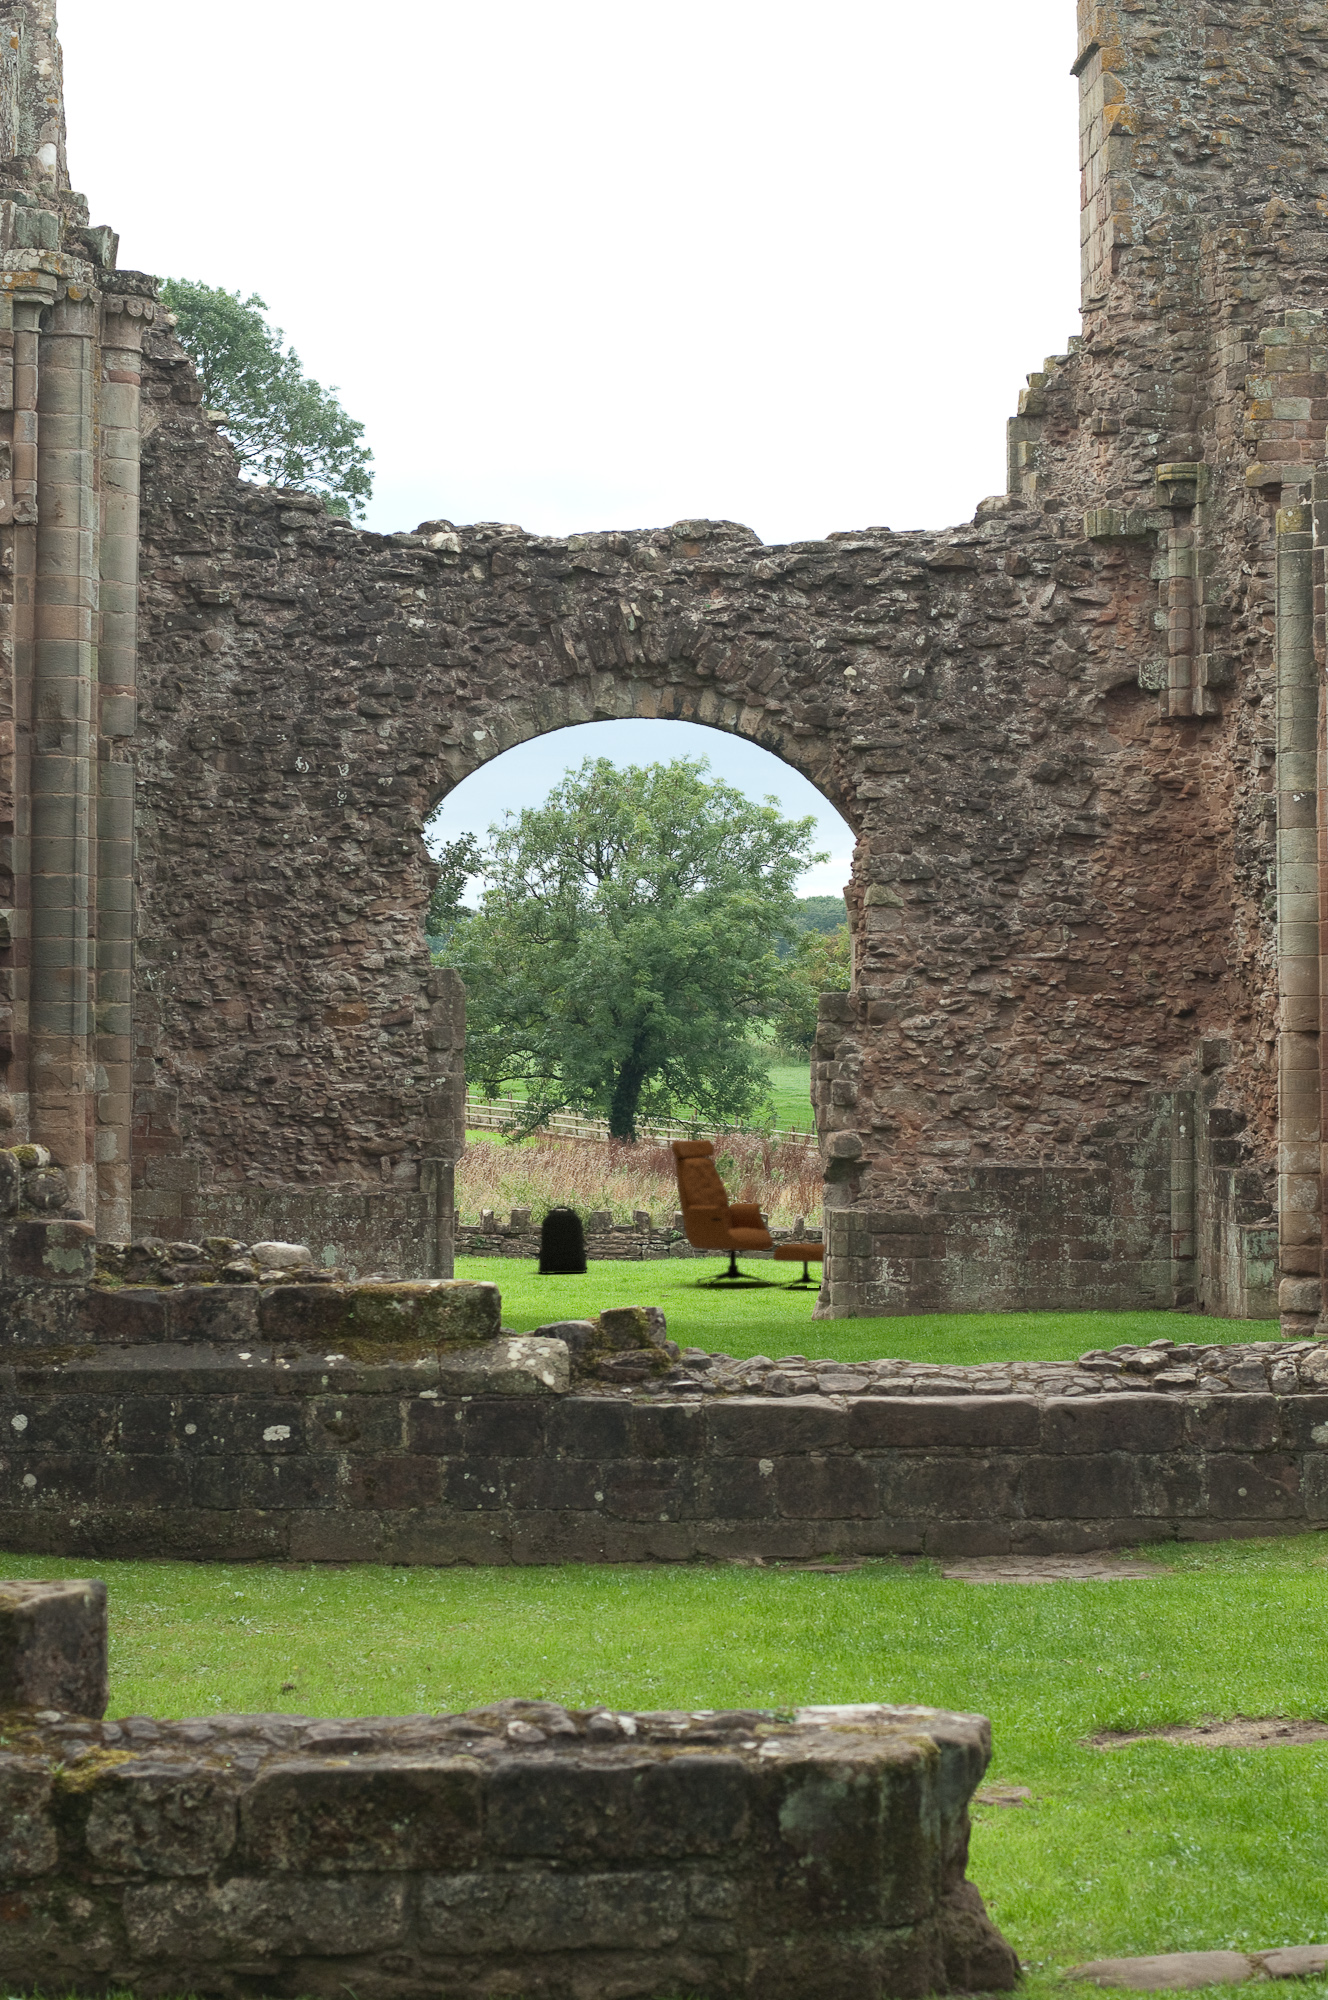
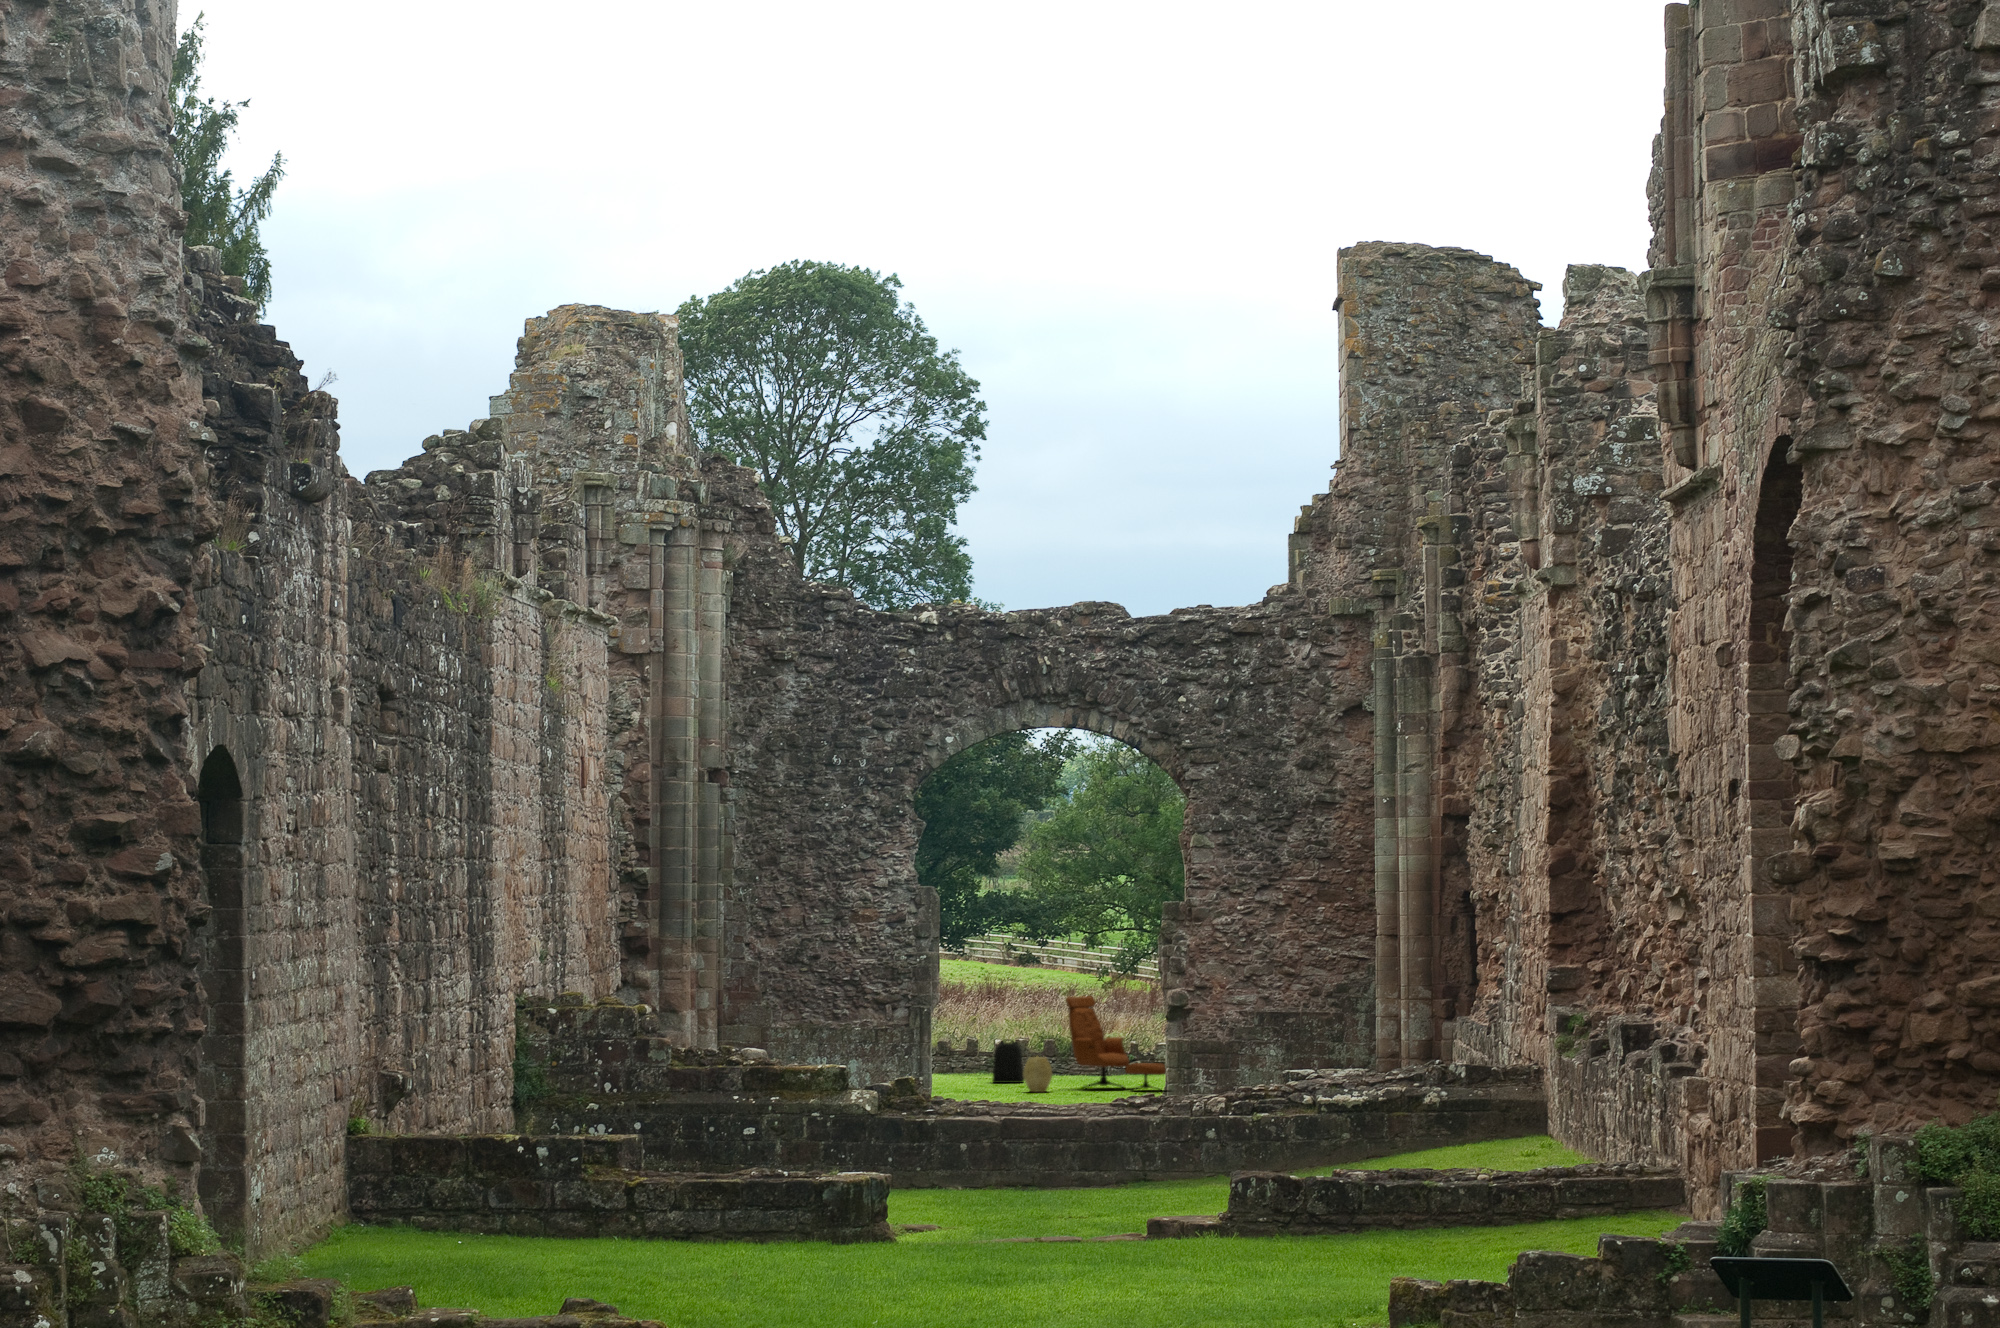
woven basket: none [612,1235,658,1292] -> present [1023,1056,1052,1092]

